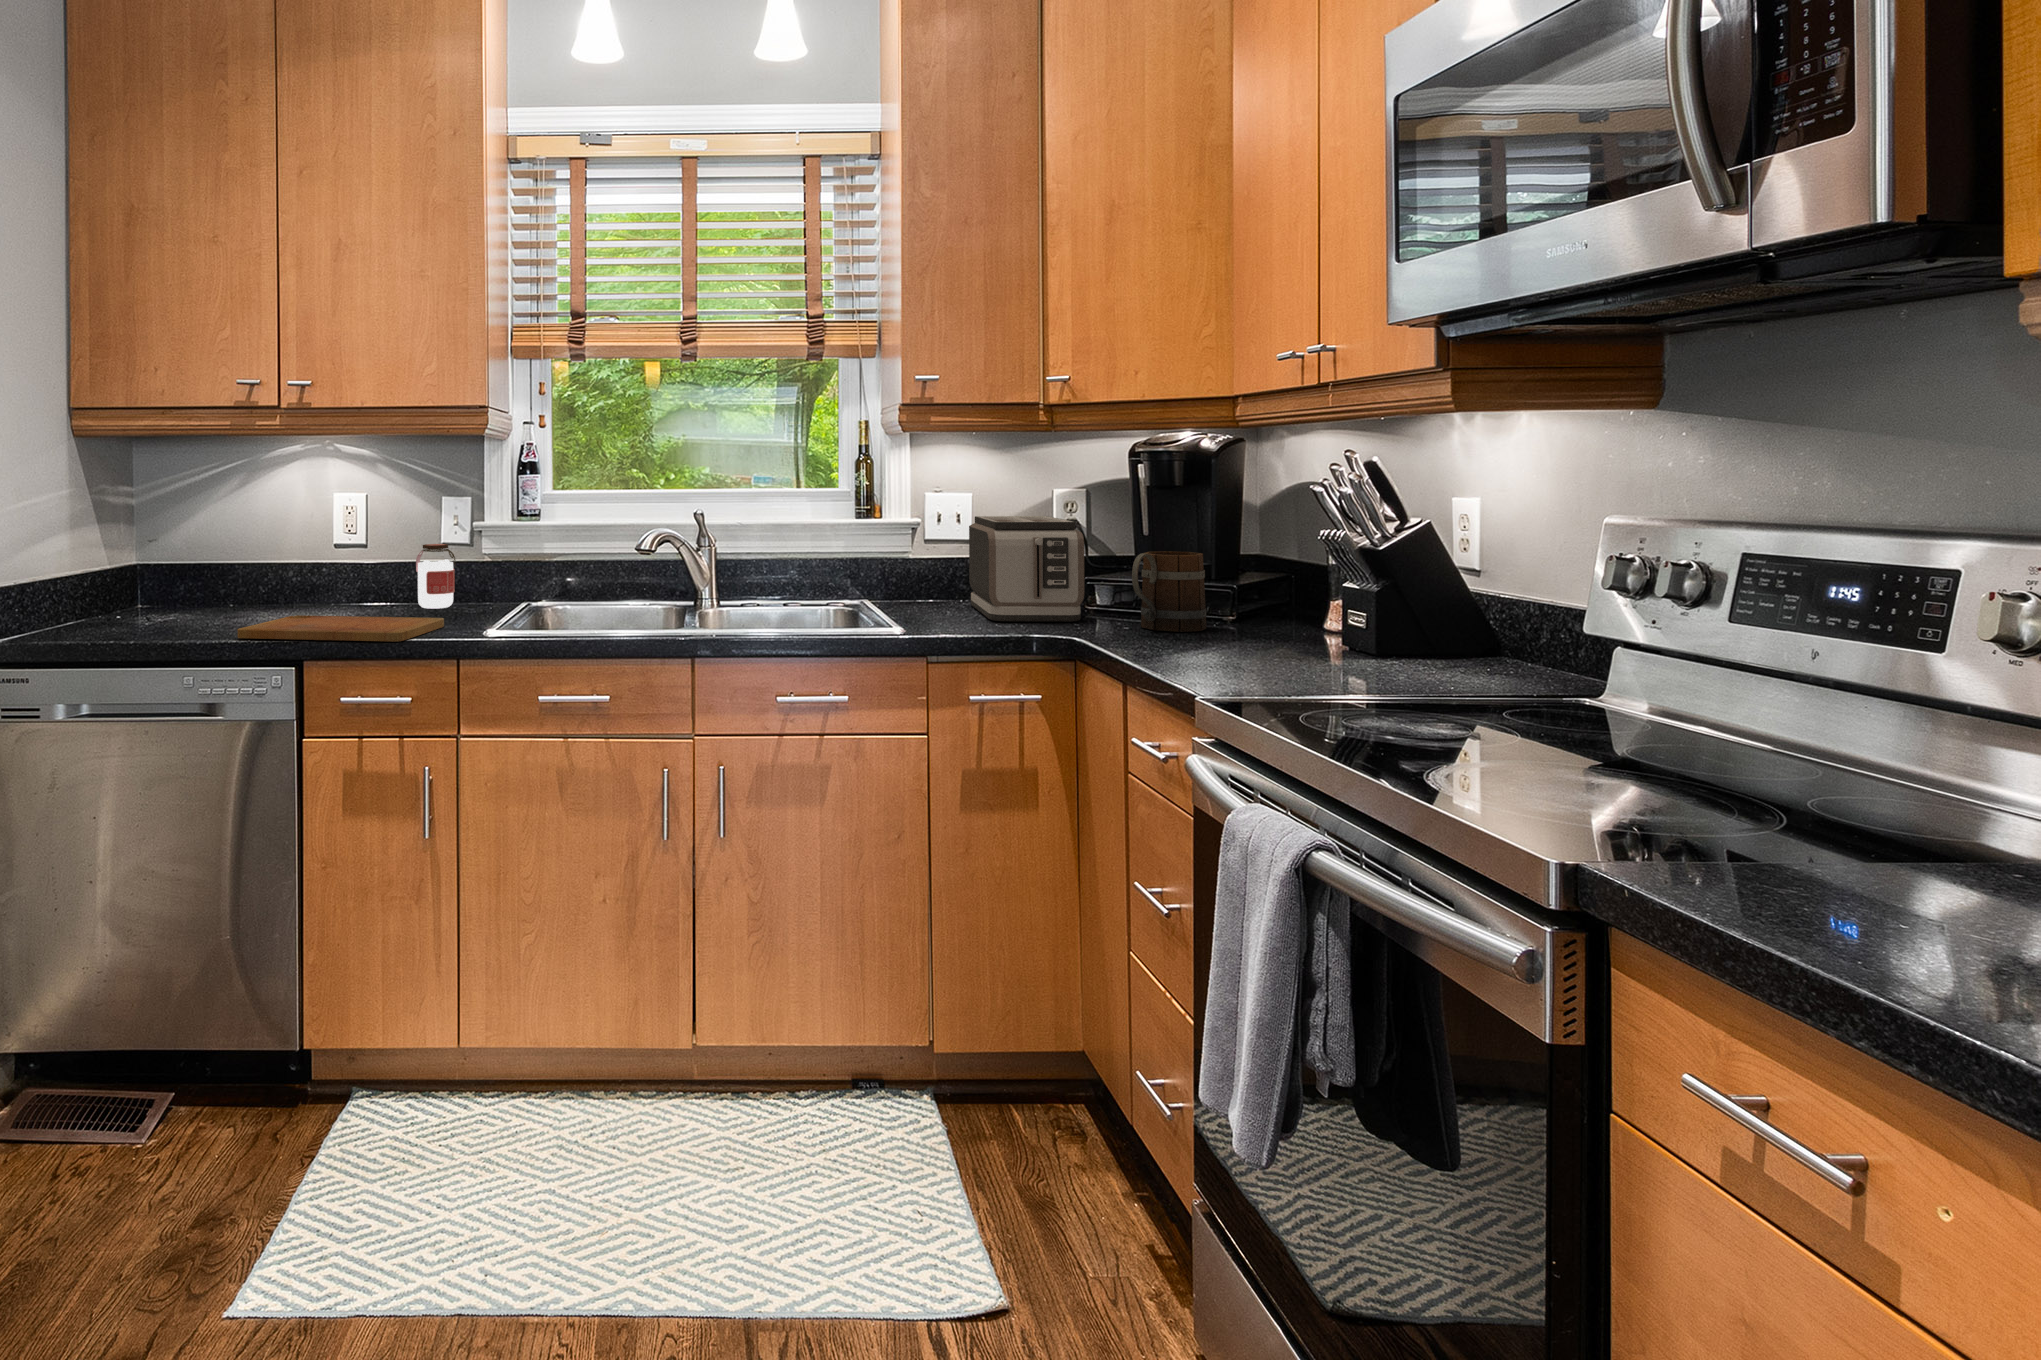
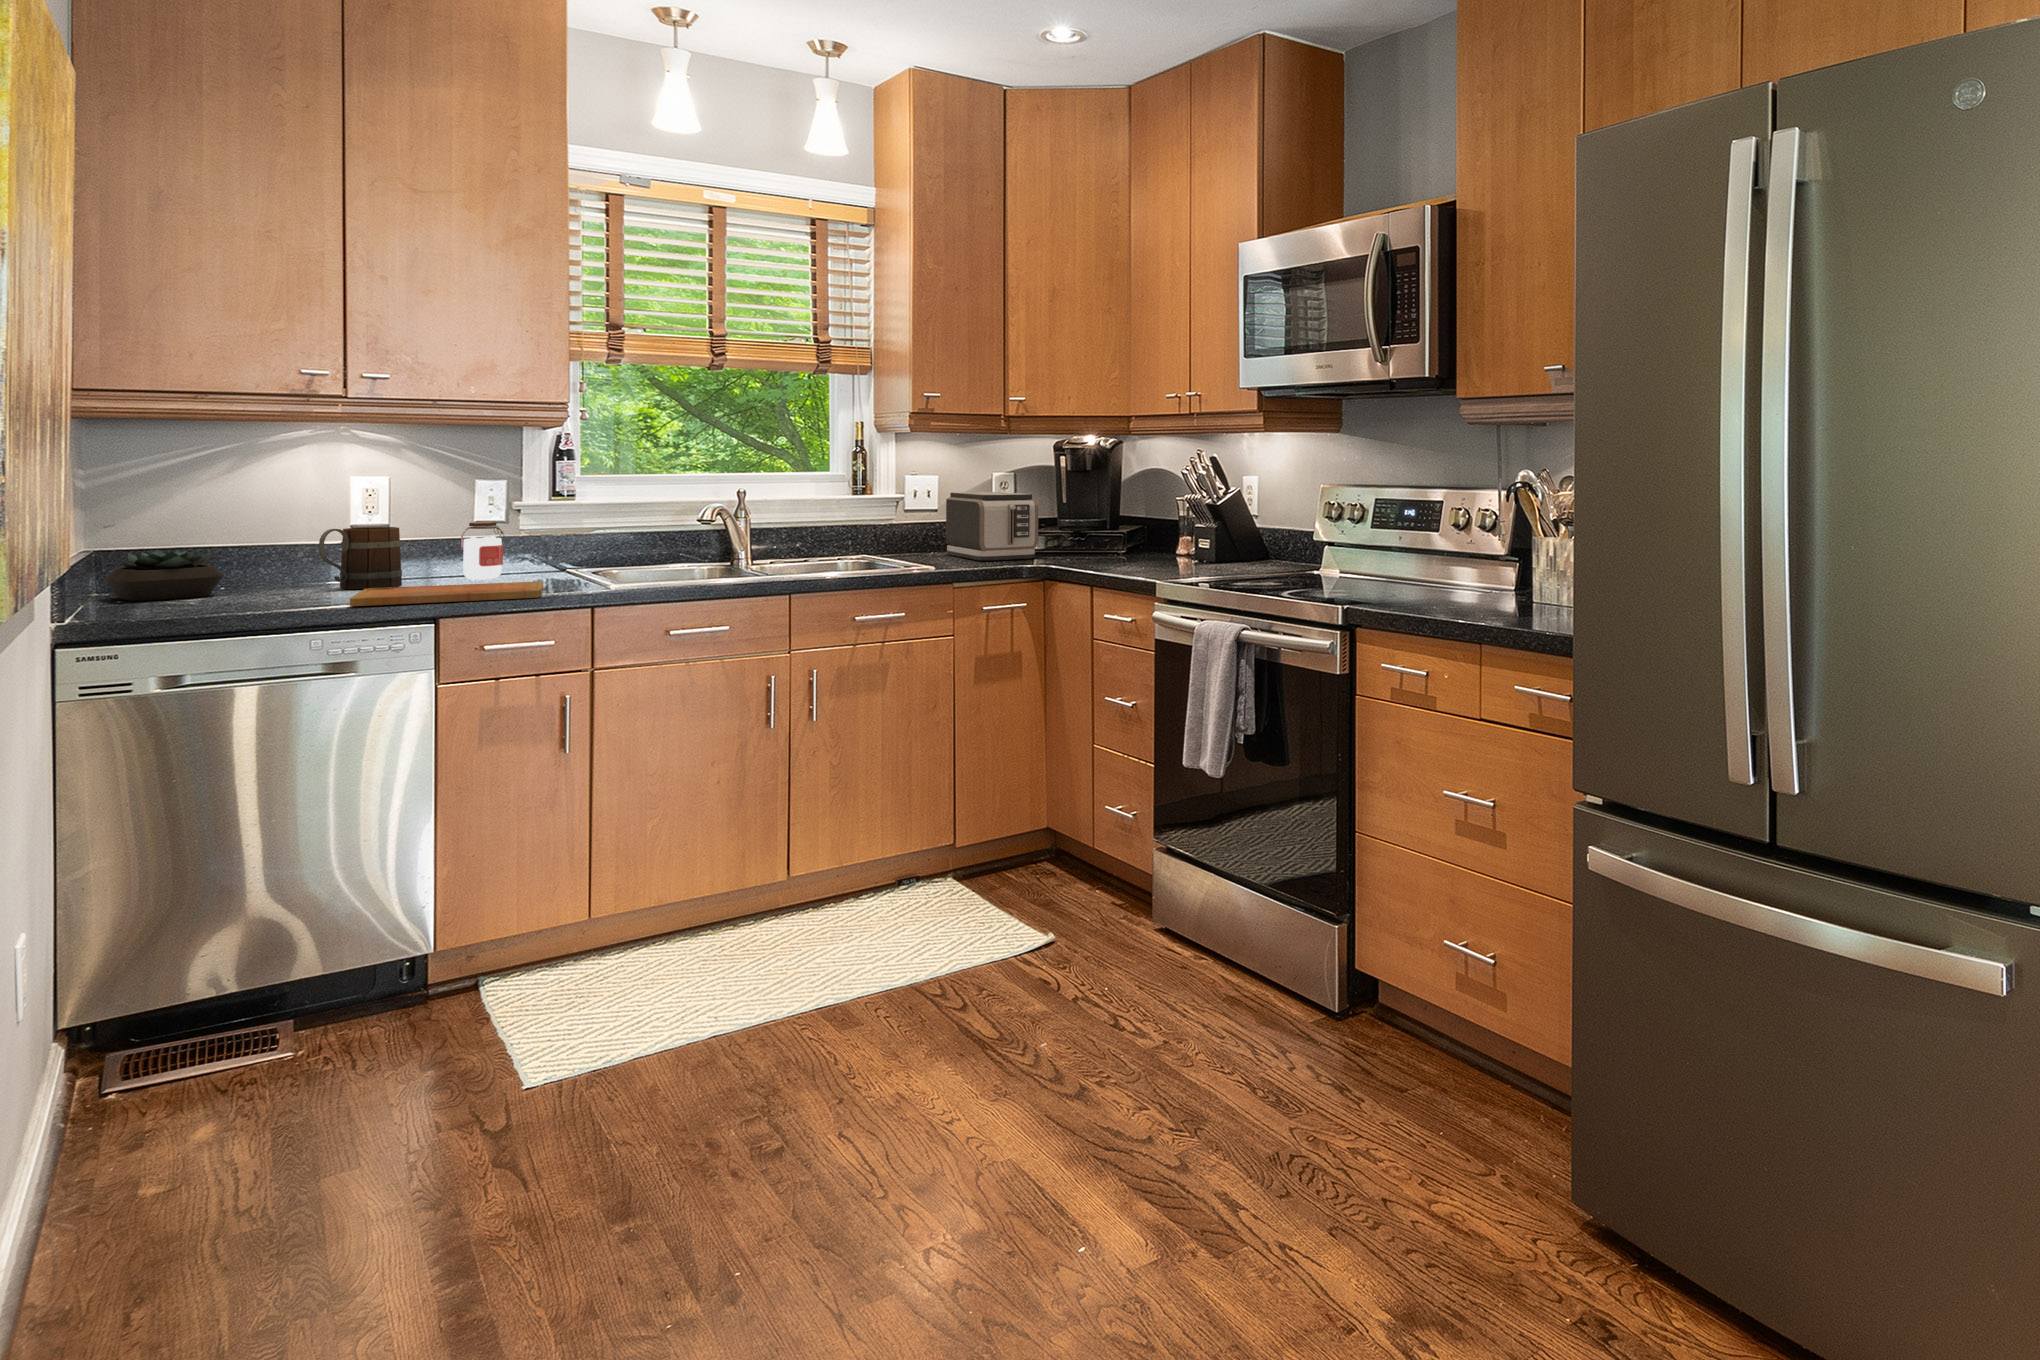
mug: present [1132,551,1206,632] -> present [319,527,402,589]
succulent plant: none [142,563,227,614] -> present [105,550,223,601]

